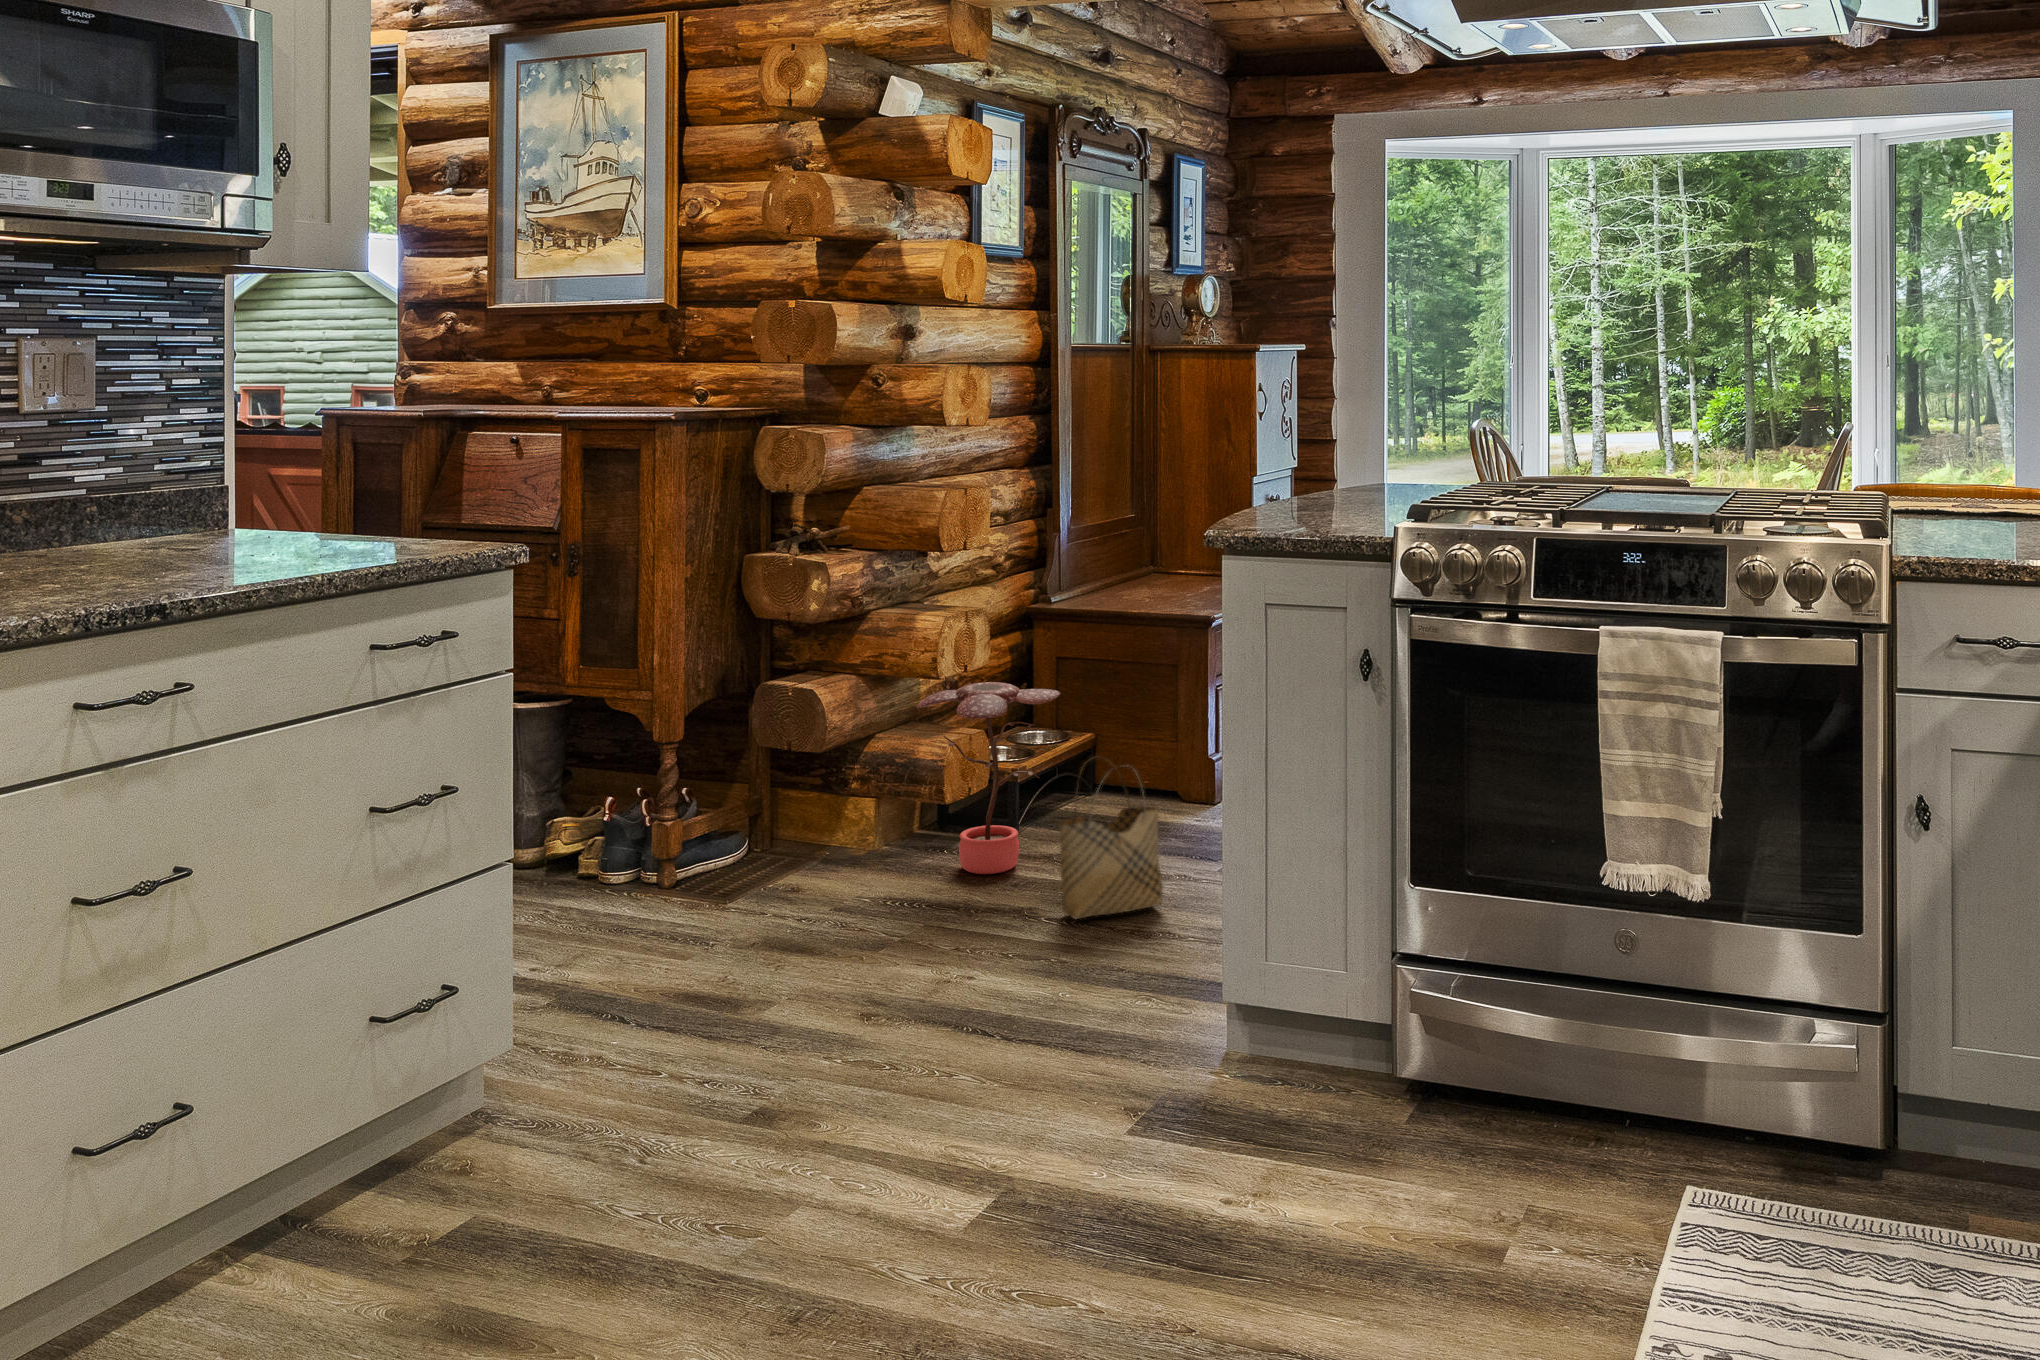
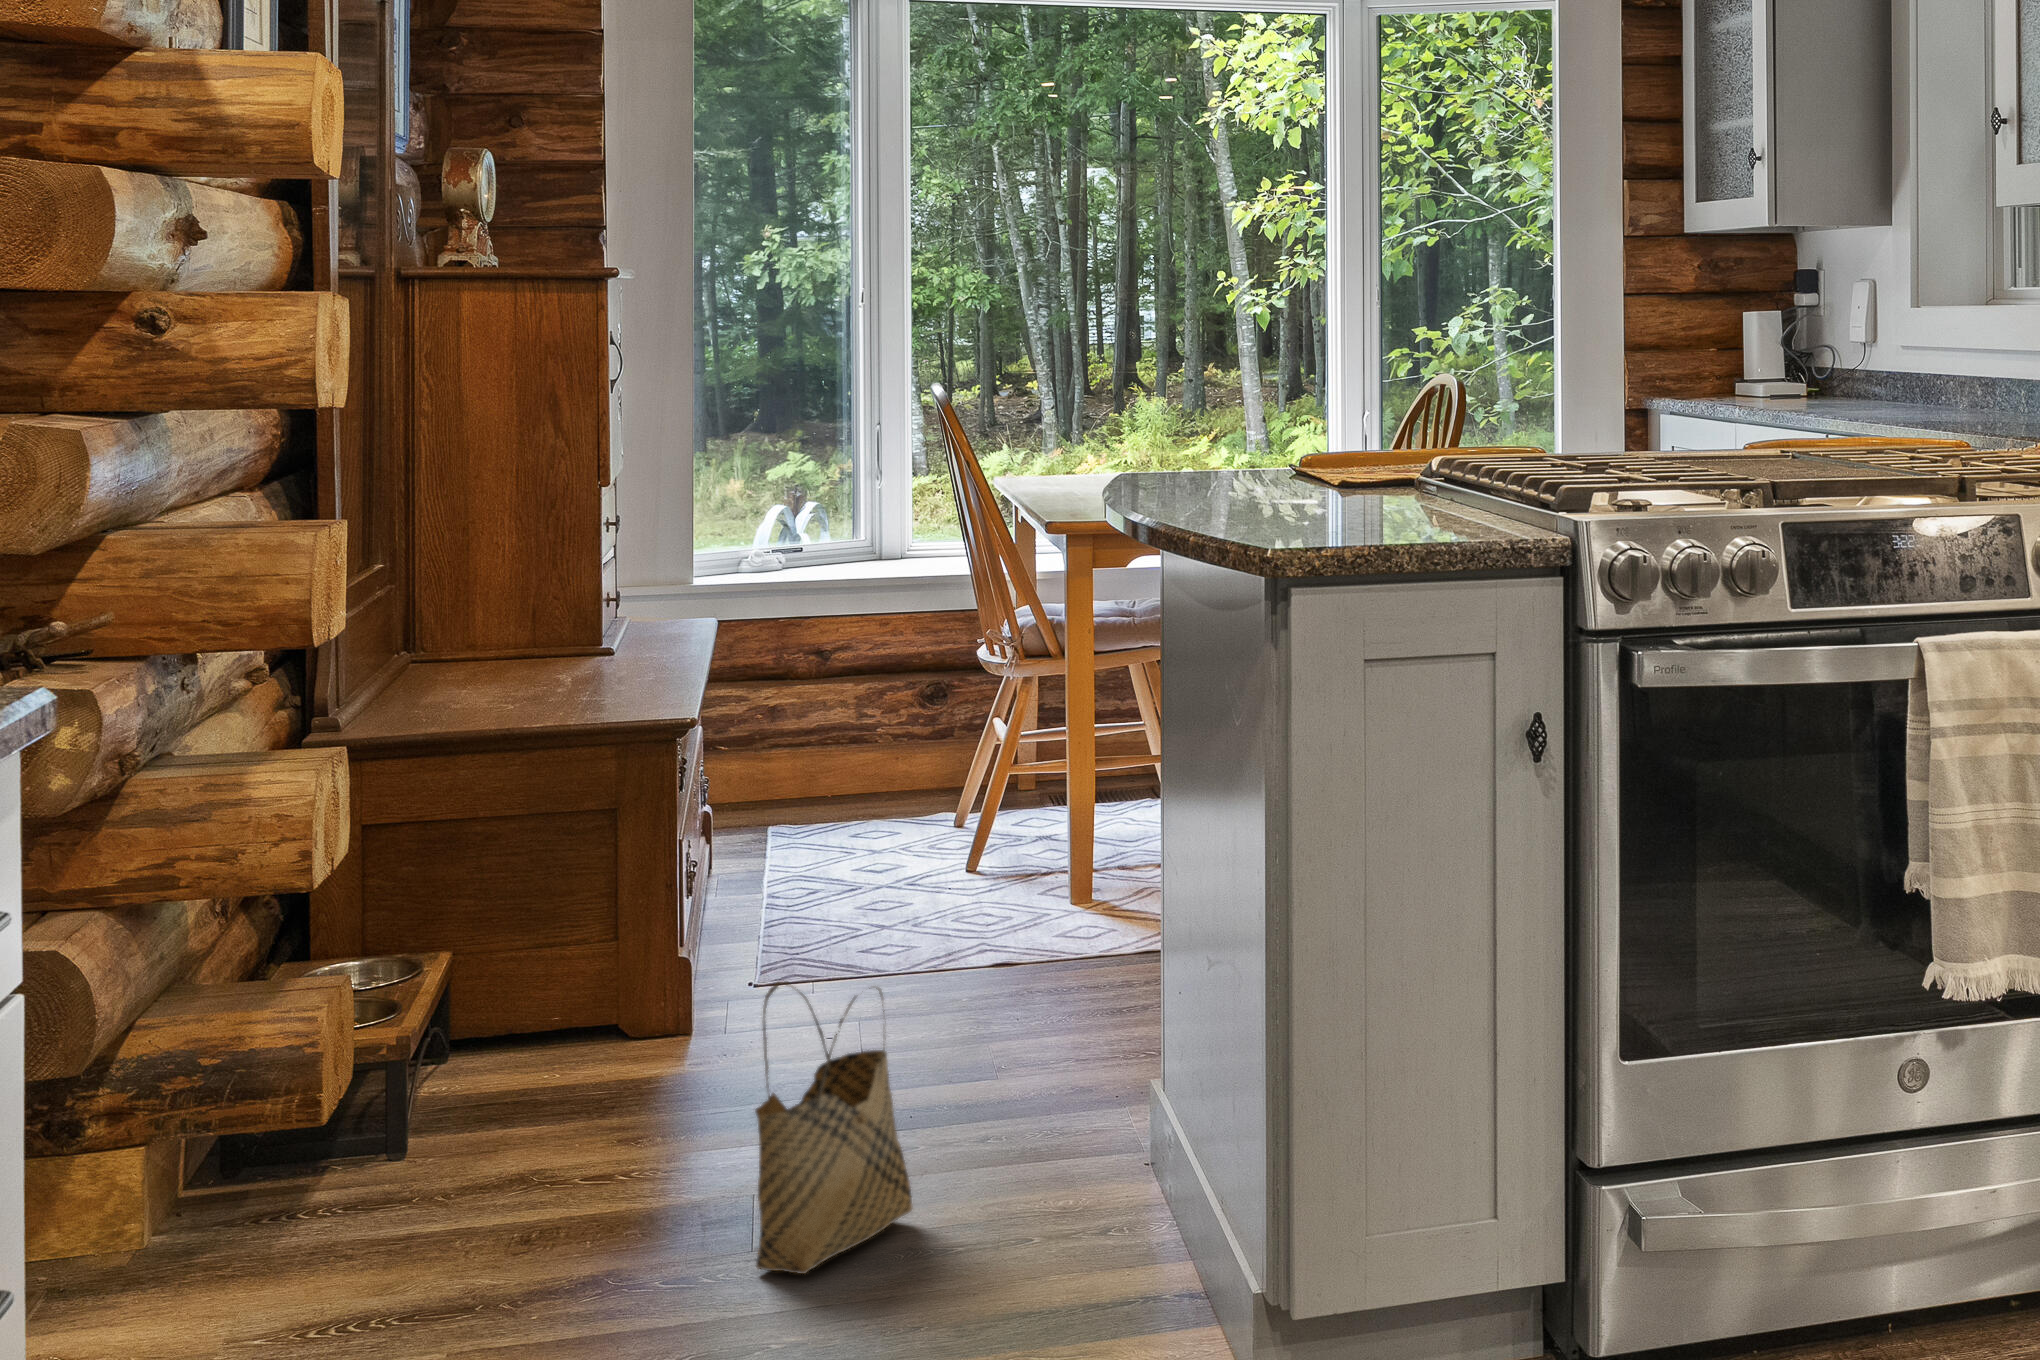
potted plant: present [917,682,1060,874] -> none [342,885,619,1249]

